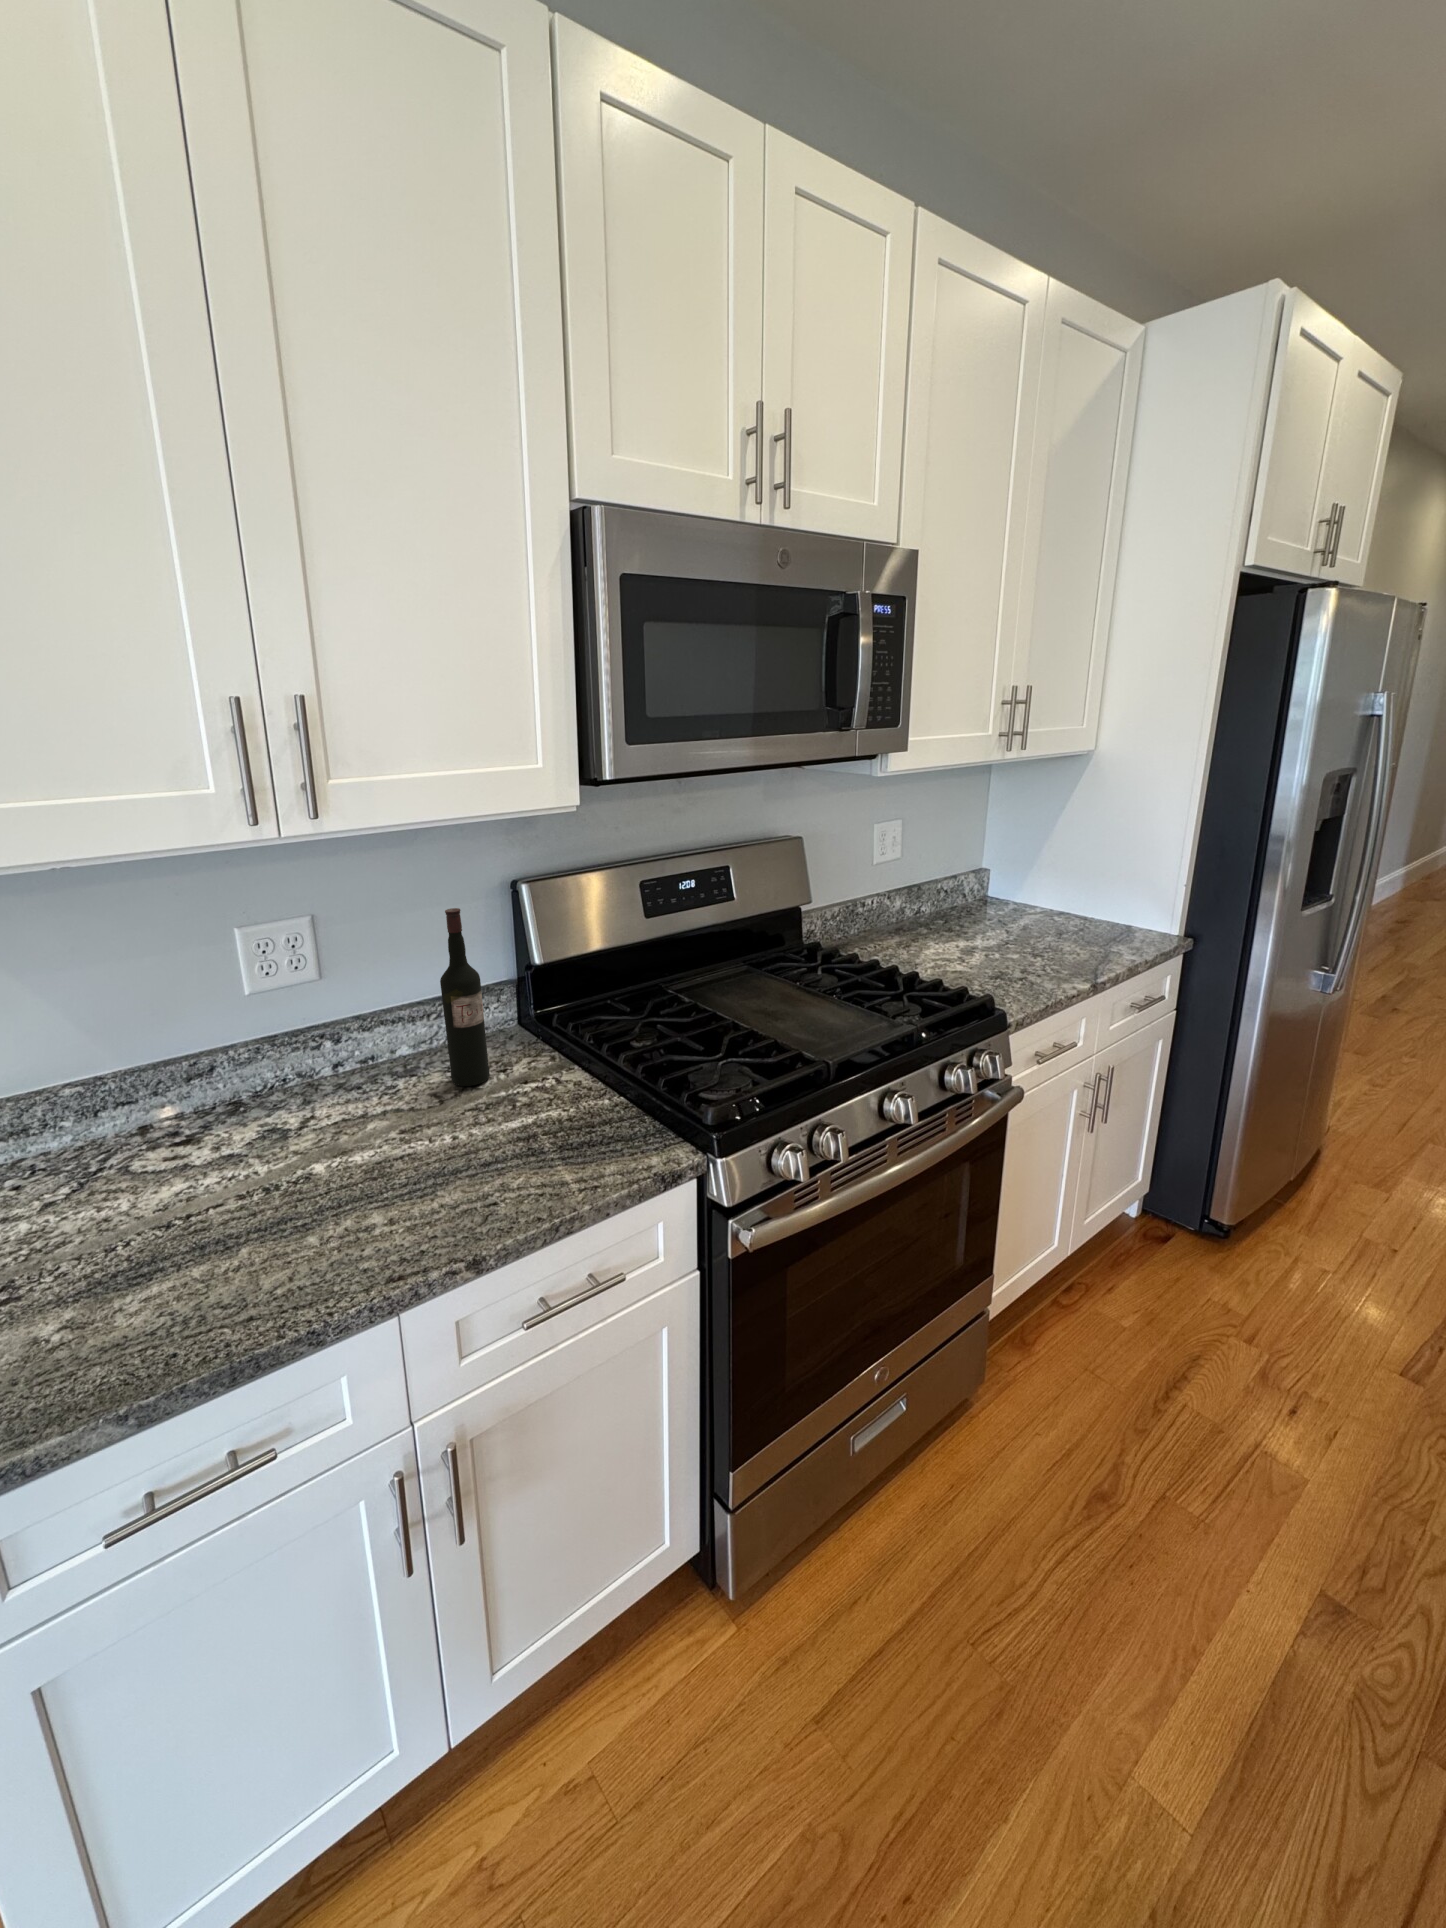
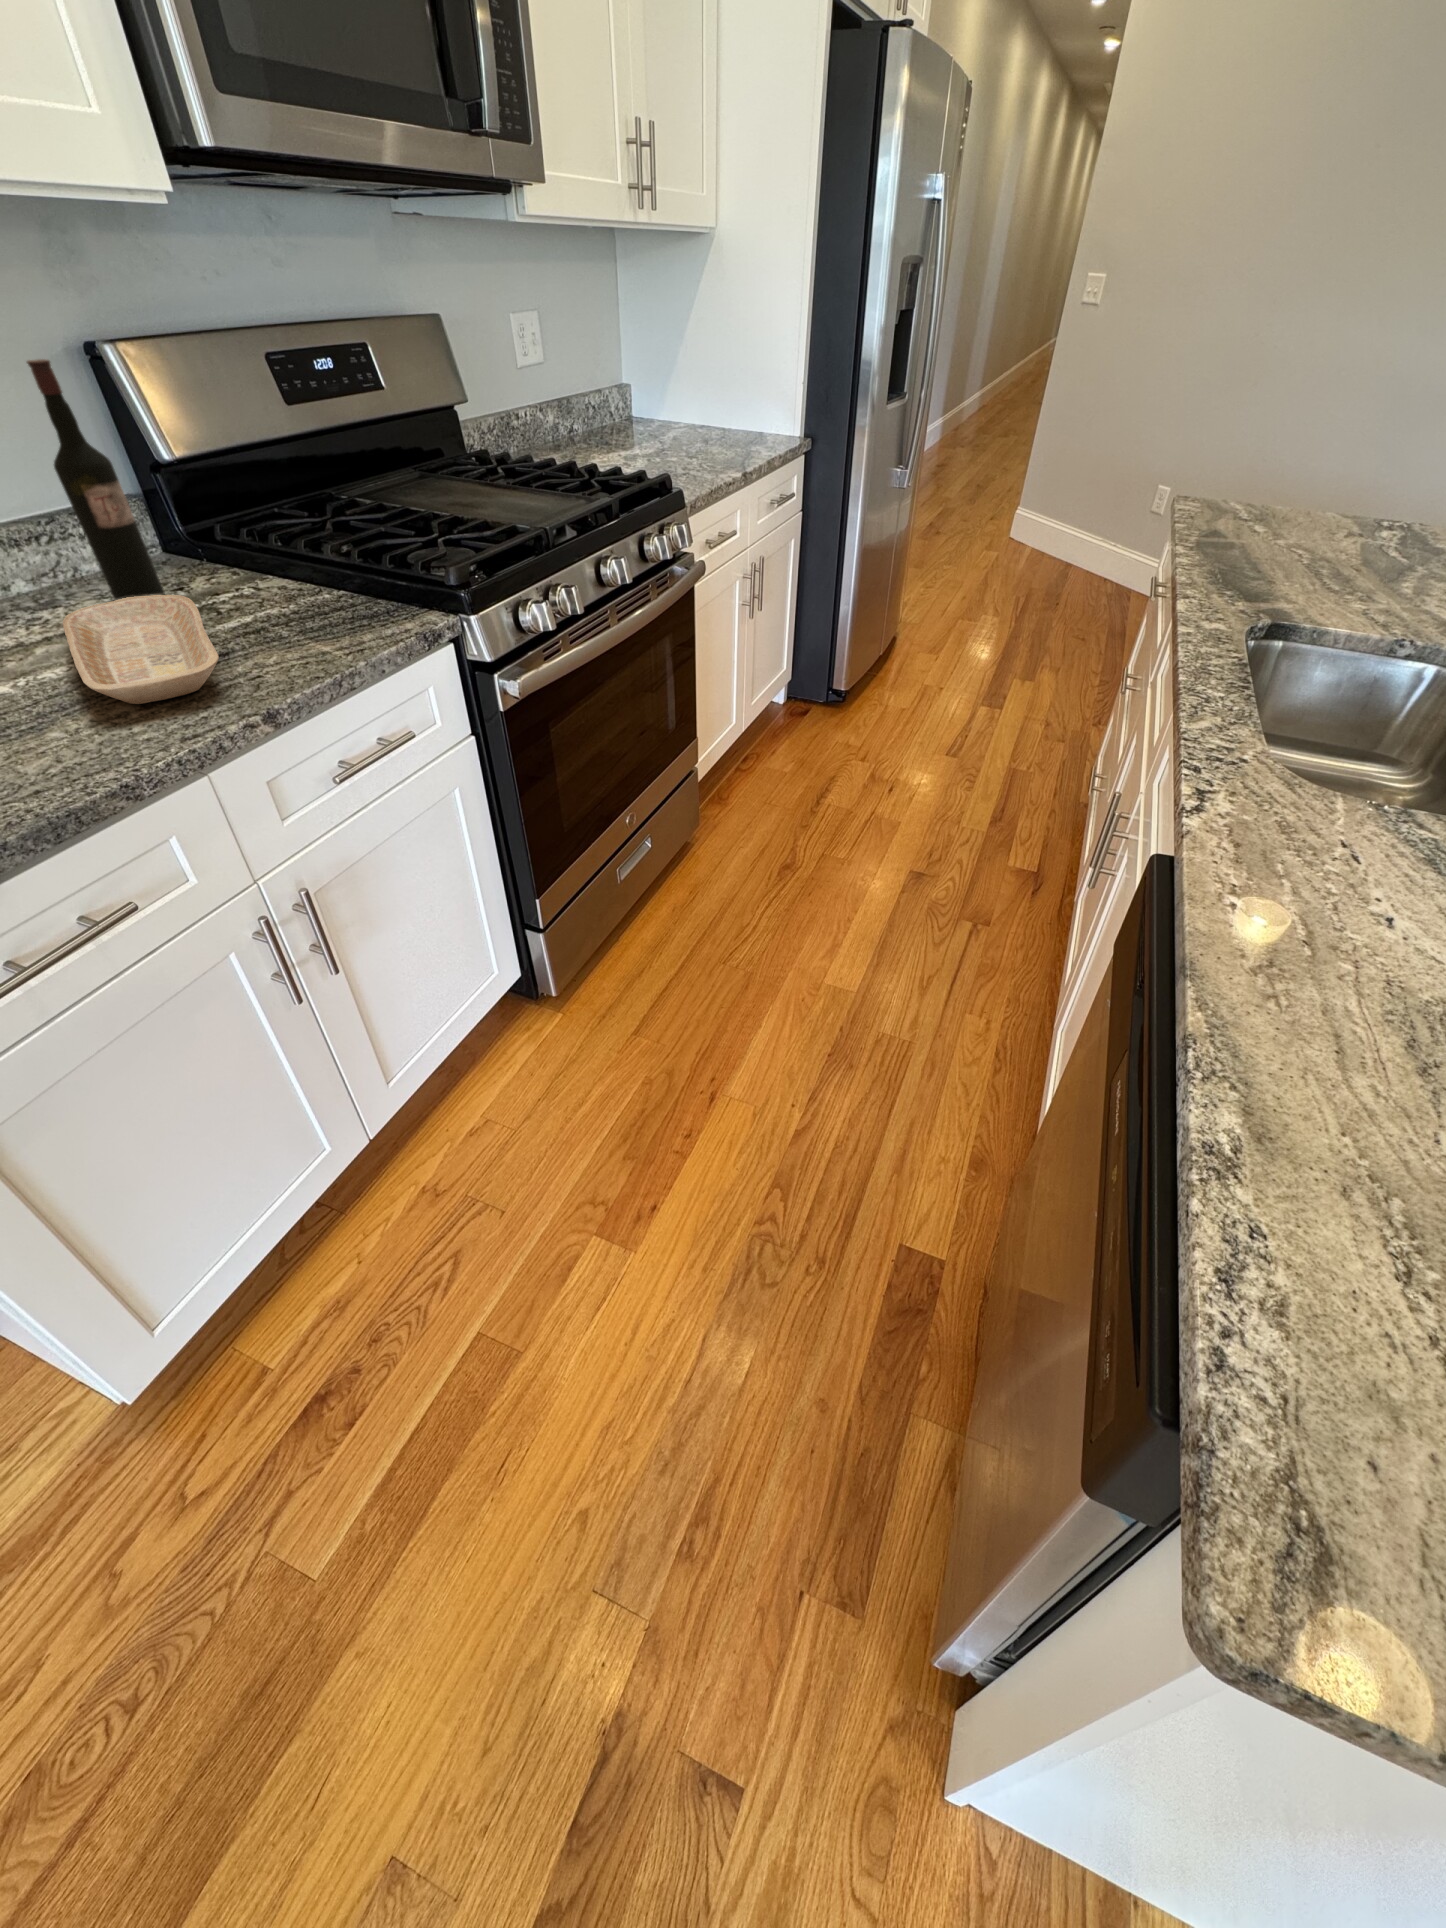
tray: none [350,1088,488,1220] -> present [63,595,219,704]

